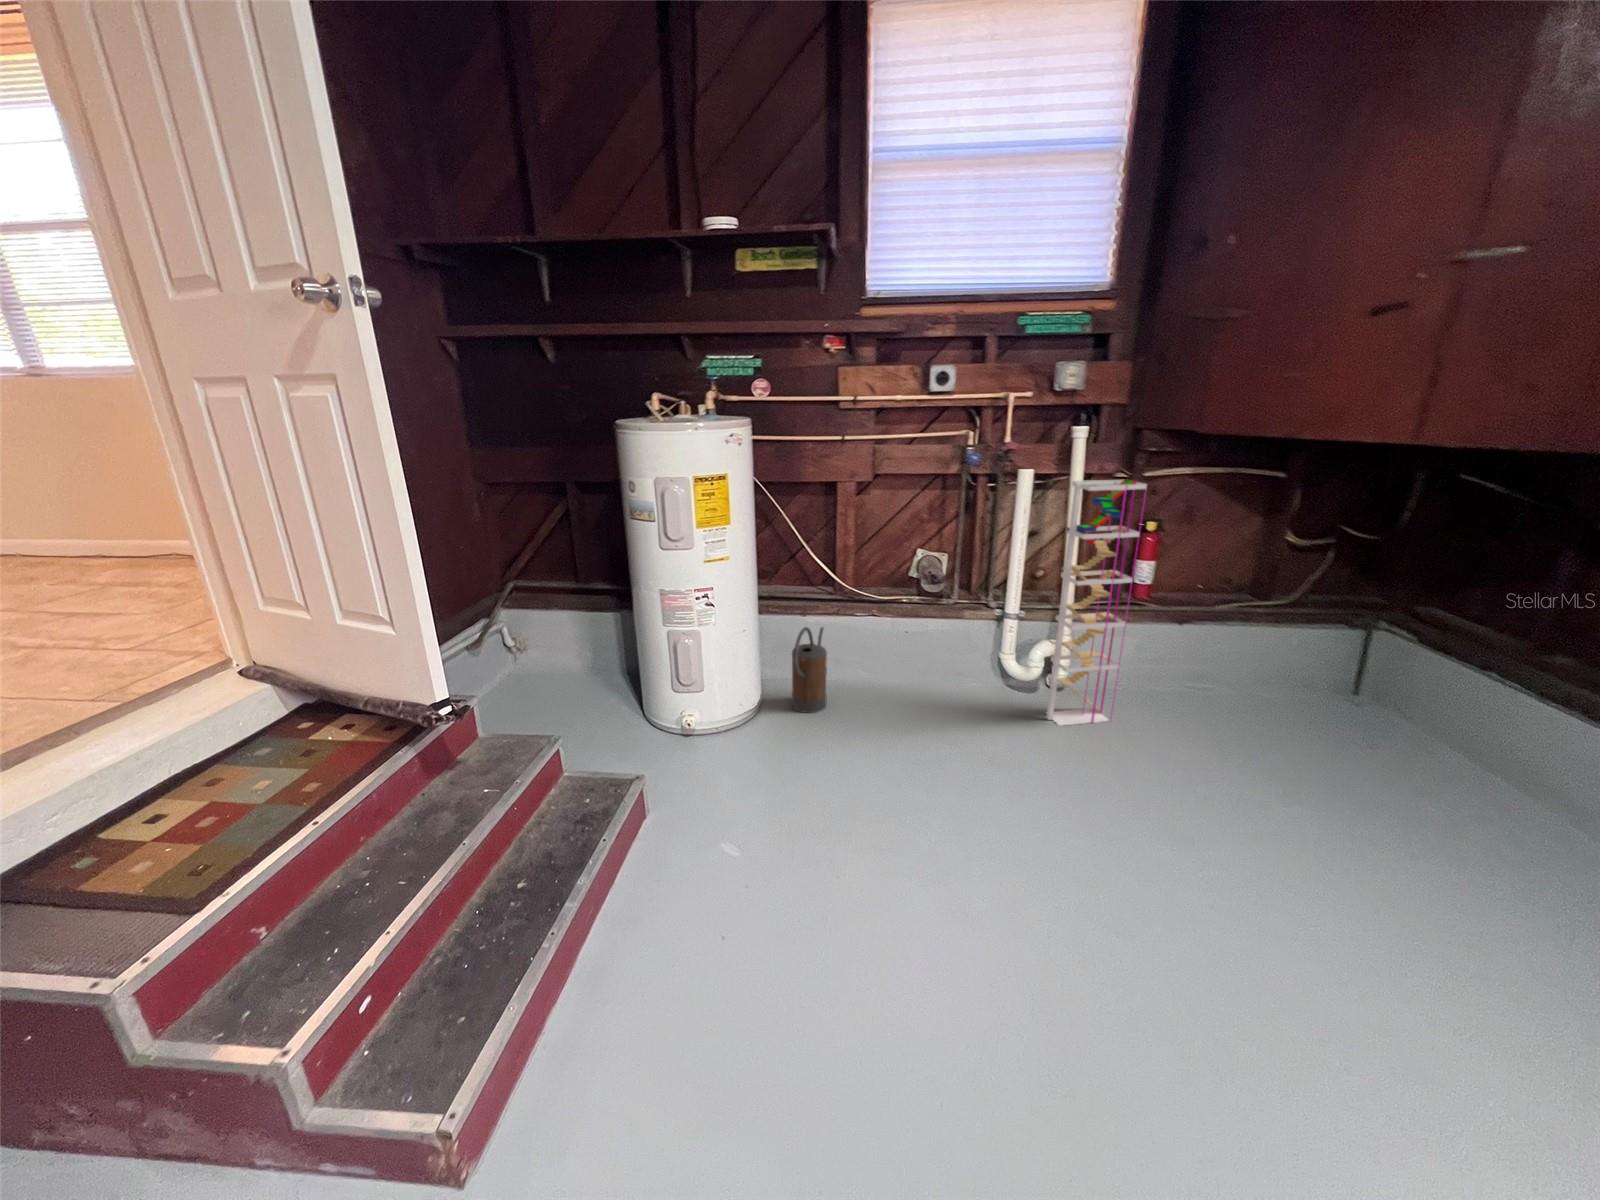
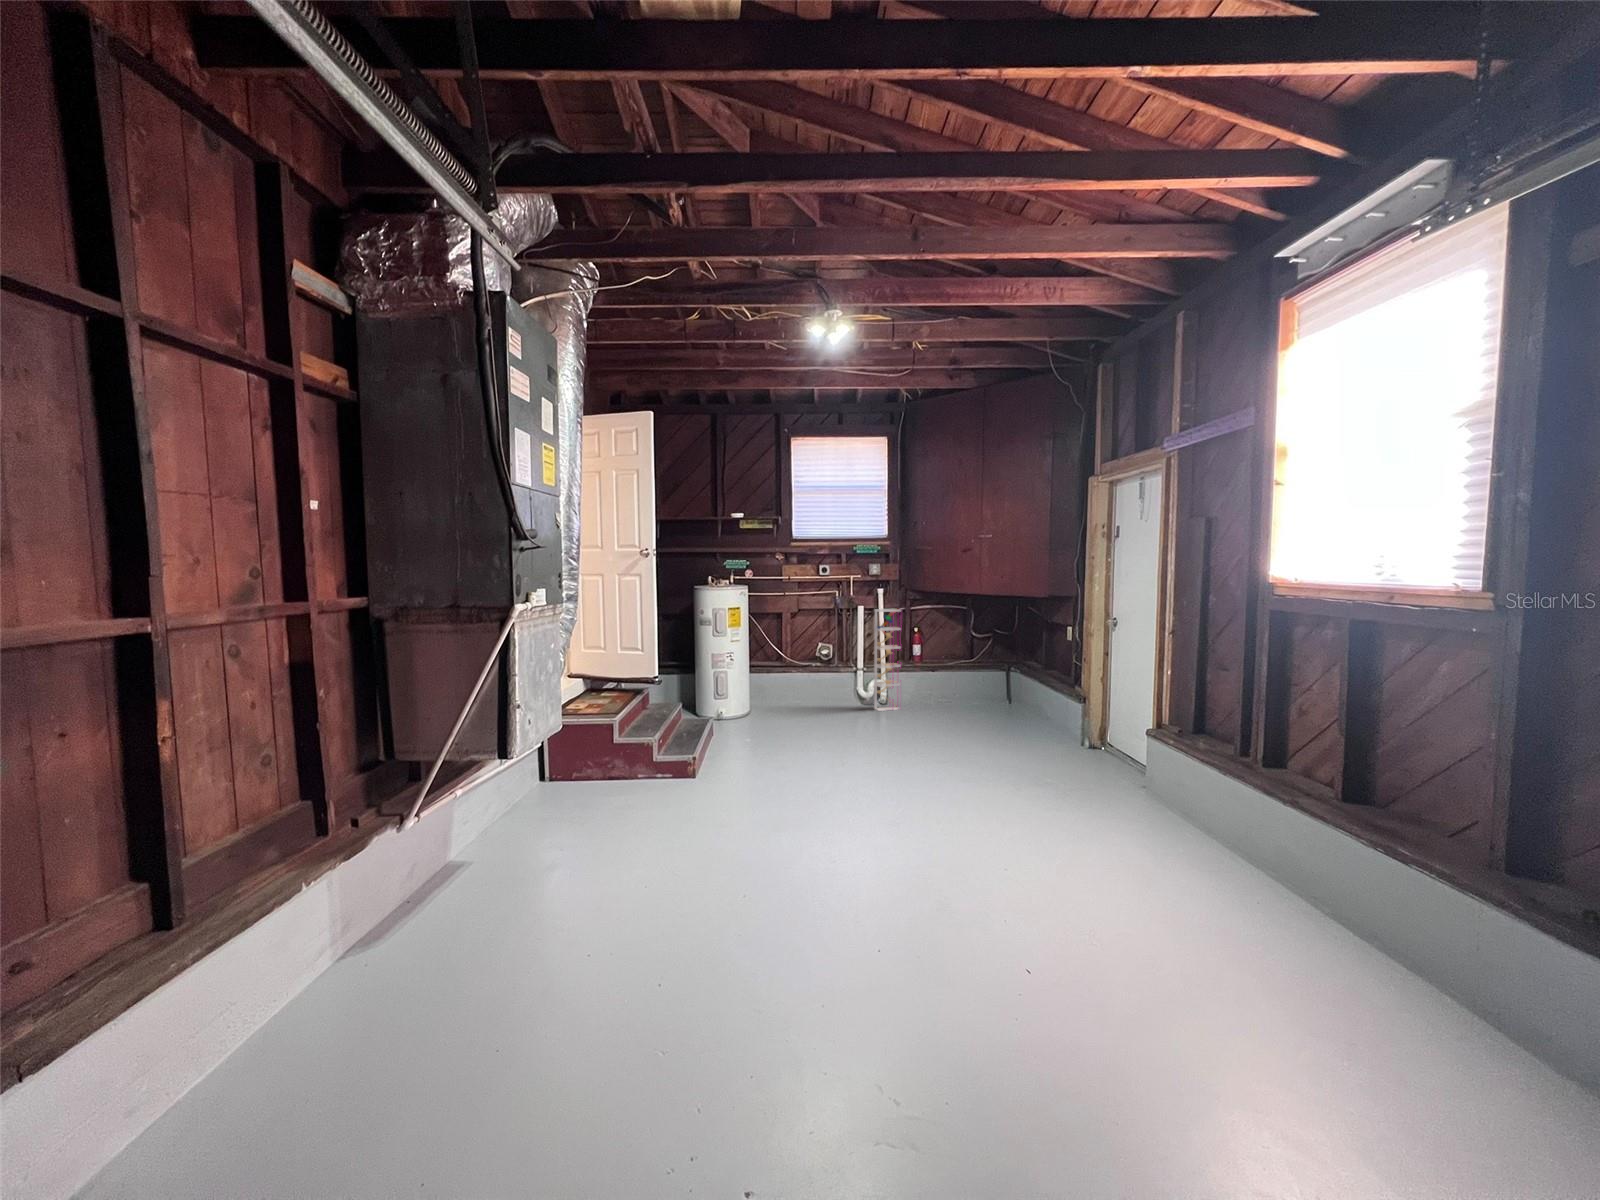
watering can: present [792,627,827,713] -> none [765,672,780,712]

